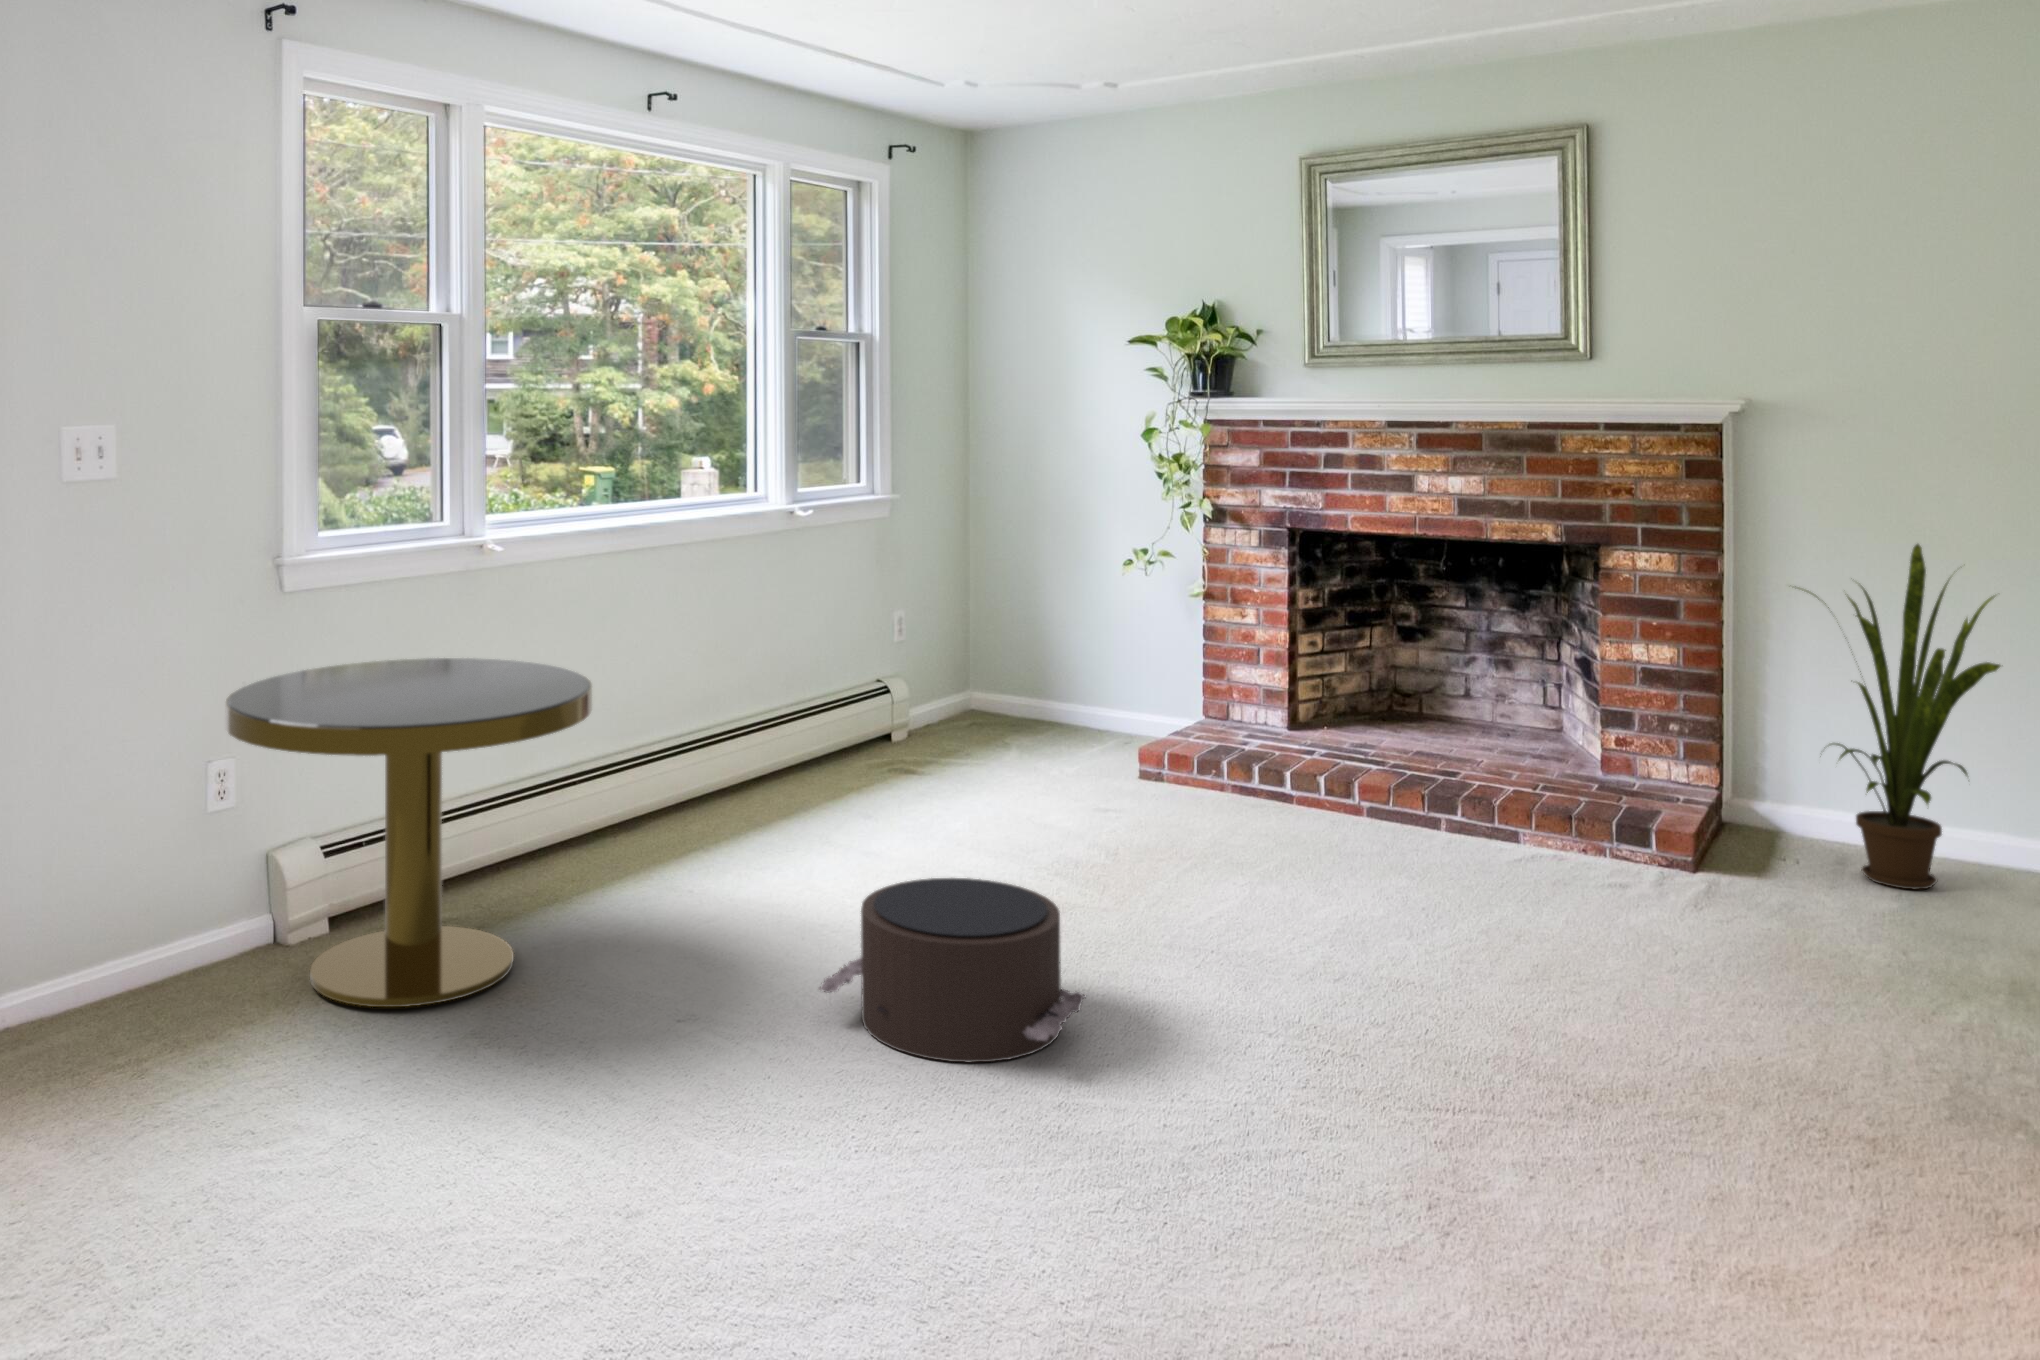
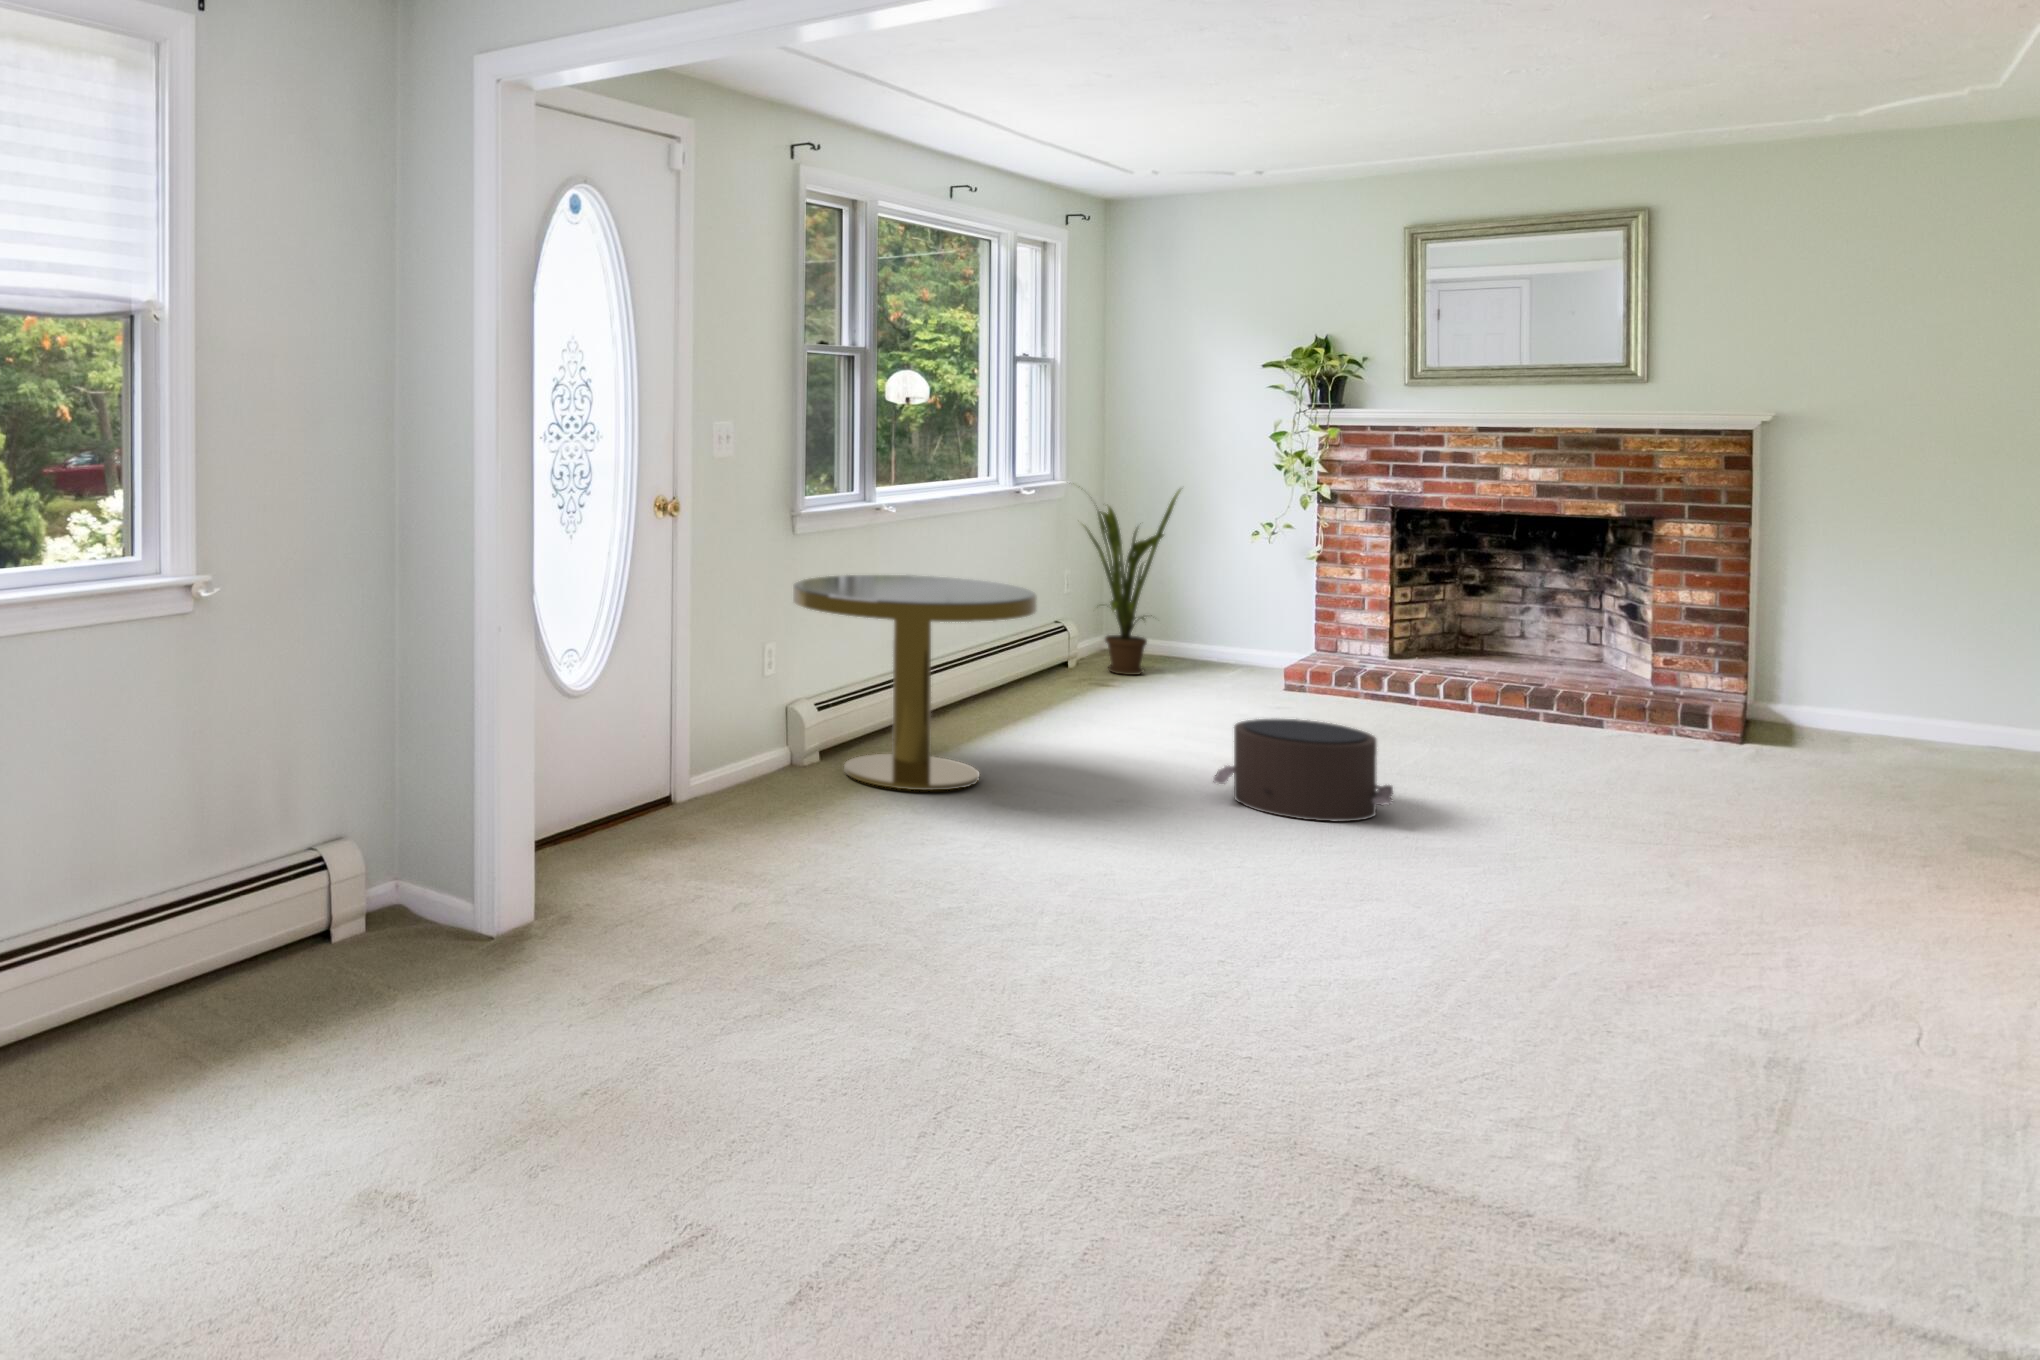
house plant: present [1798,544,2000,889] -> present [1079,486,1181,675]

